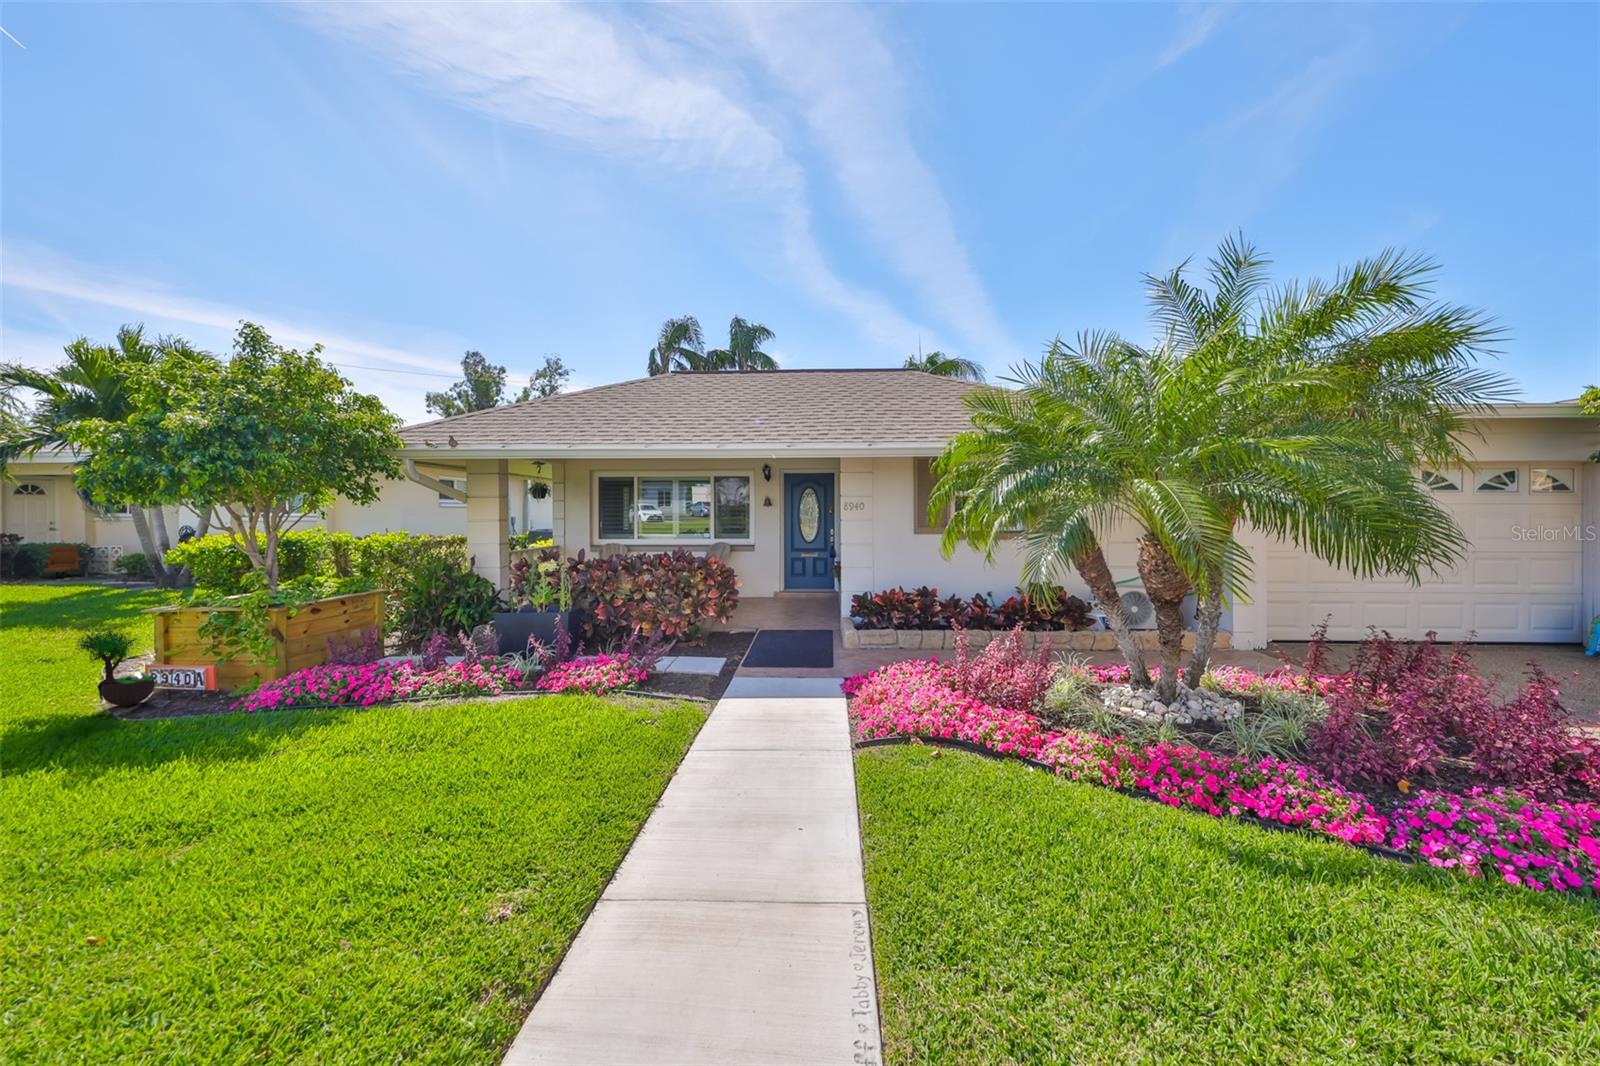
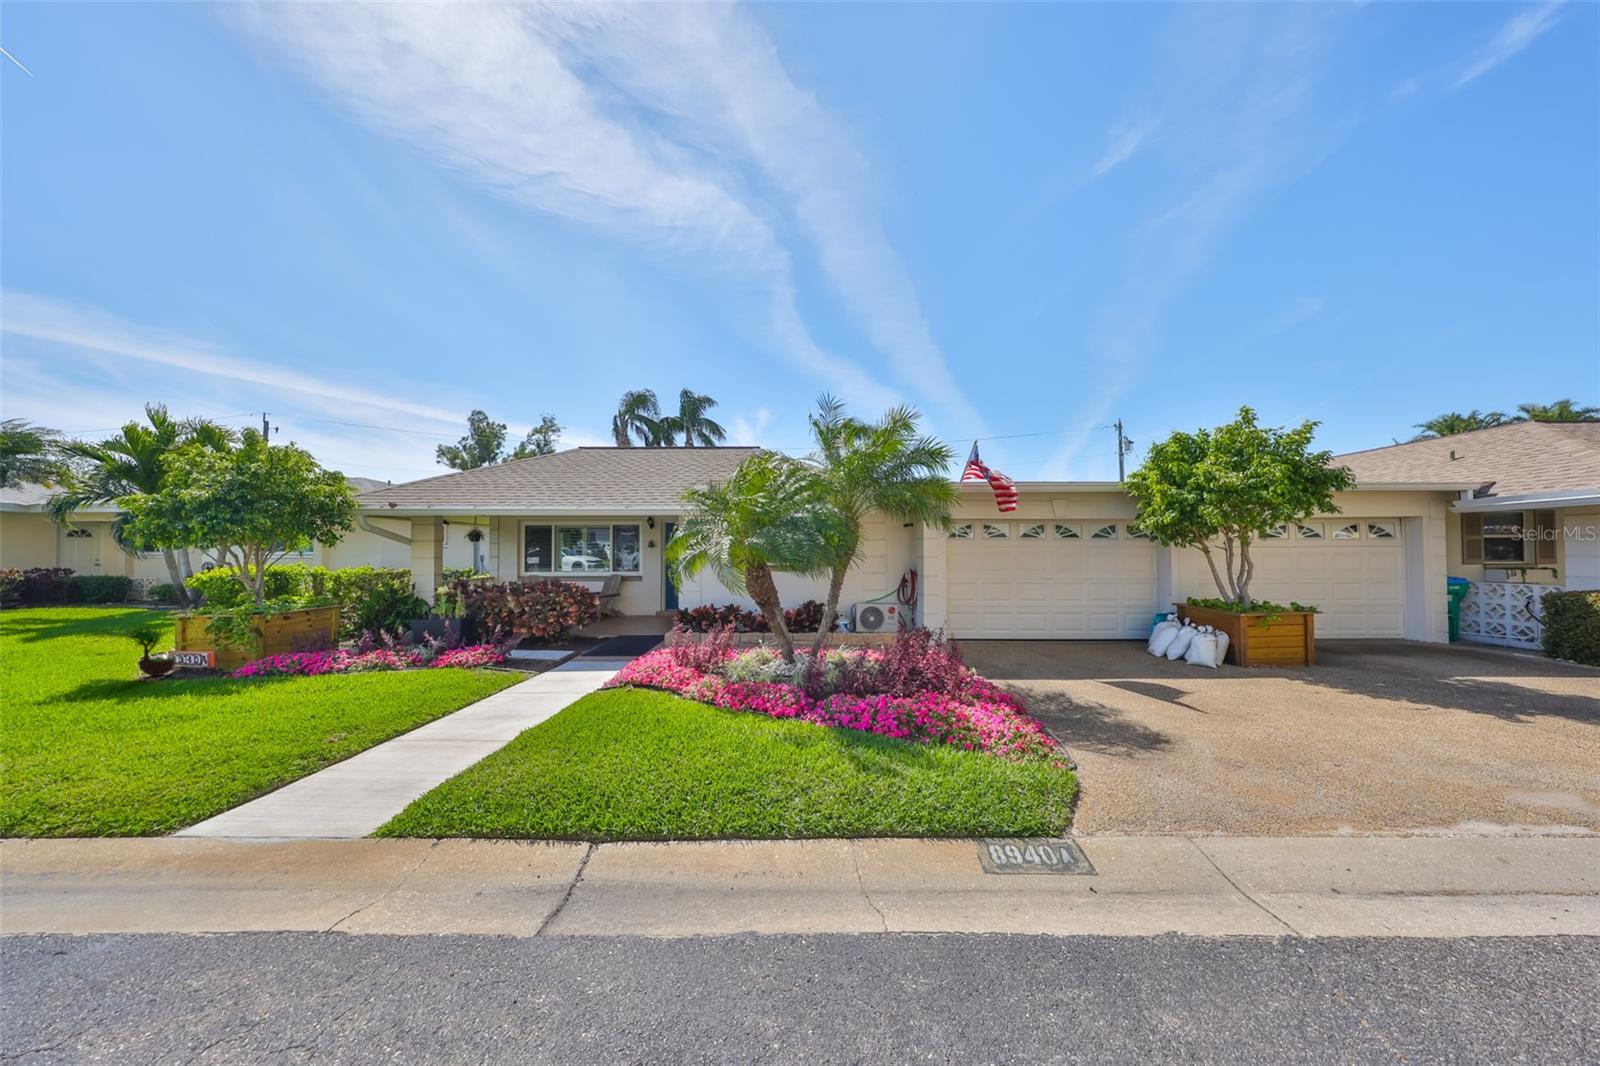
lounge chair: present [43,545,83,579] -> none [88,578,121,605]

